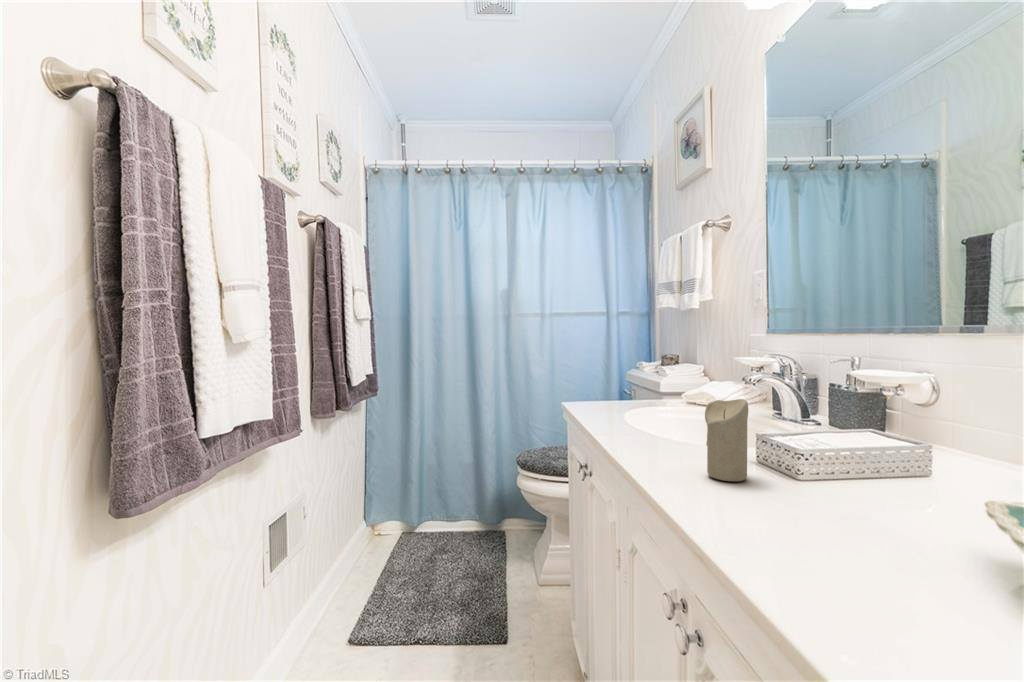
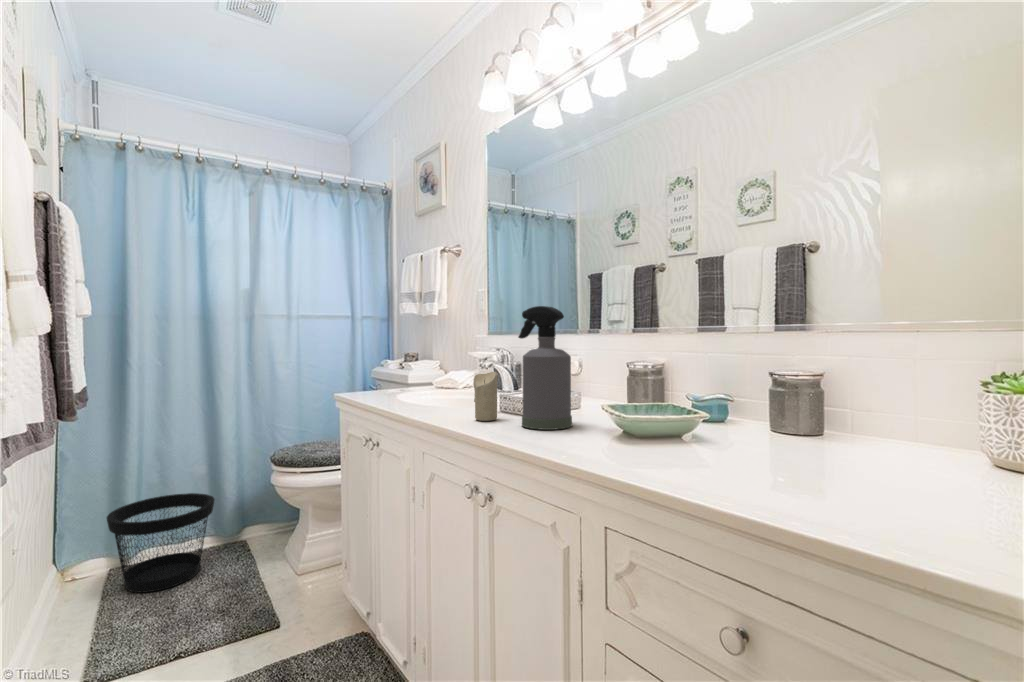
spray bottle: none [786,284,910,537] -> present [518,306,572,430]
wastebasket: none [394,477,473,564] -> present [107,493,214,592]

